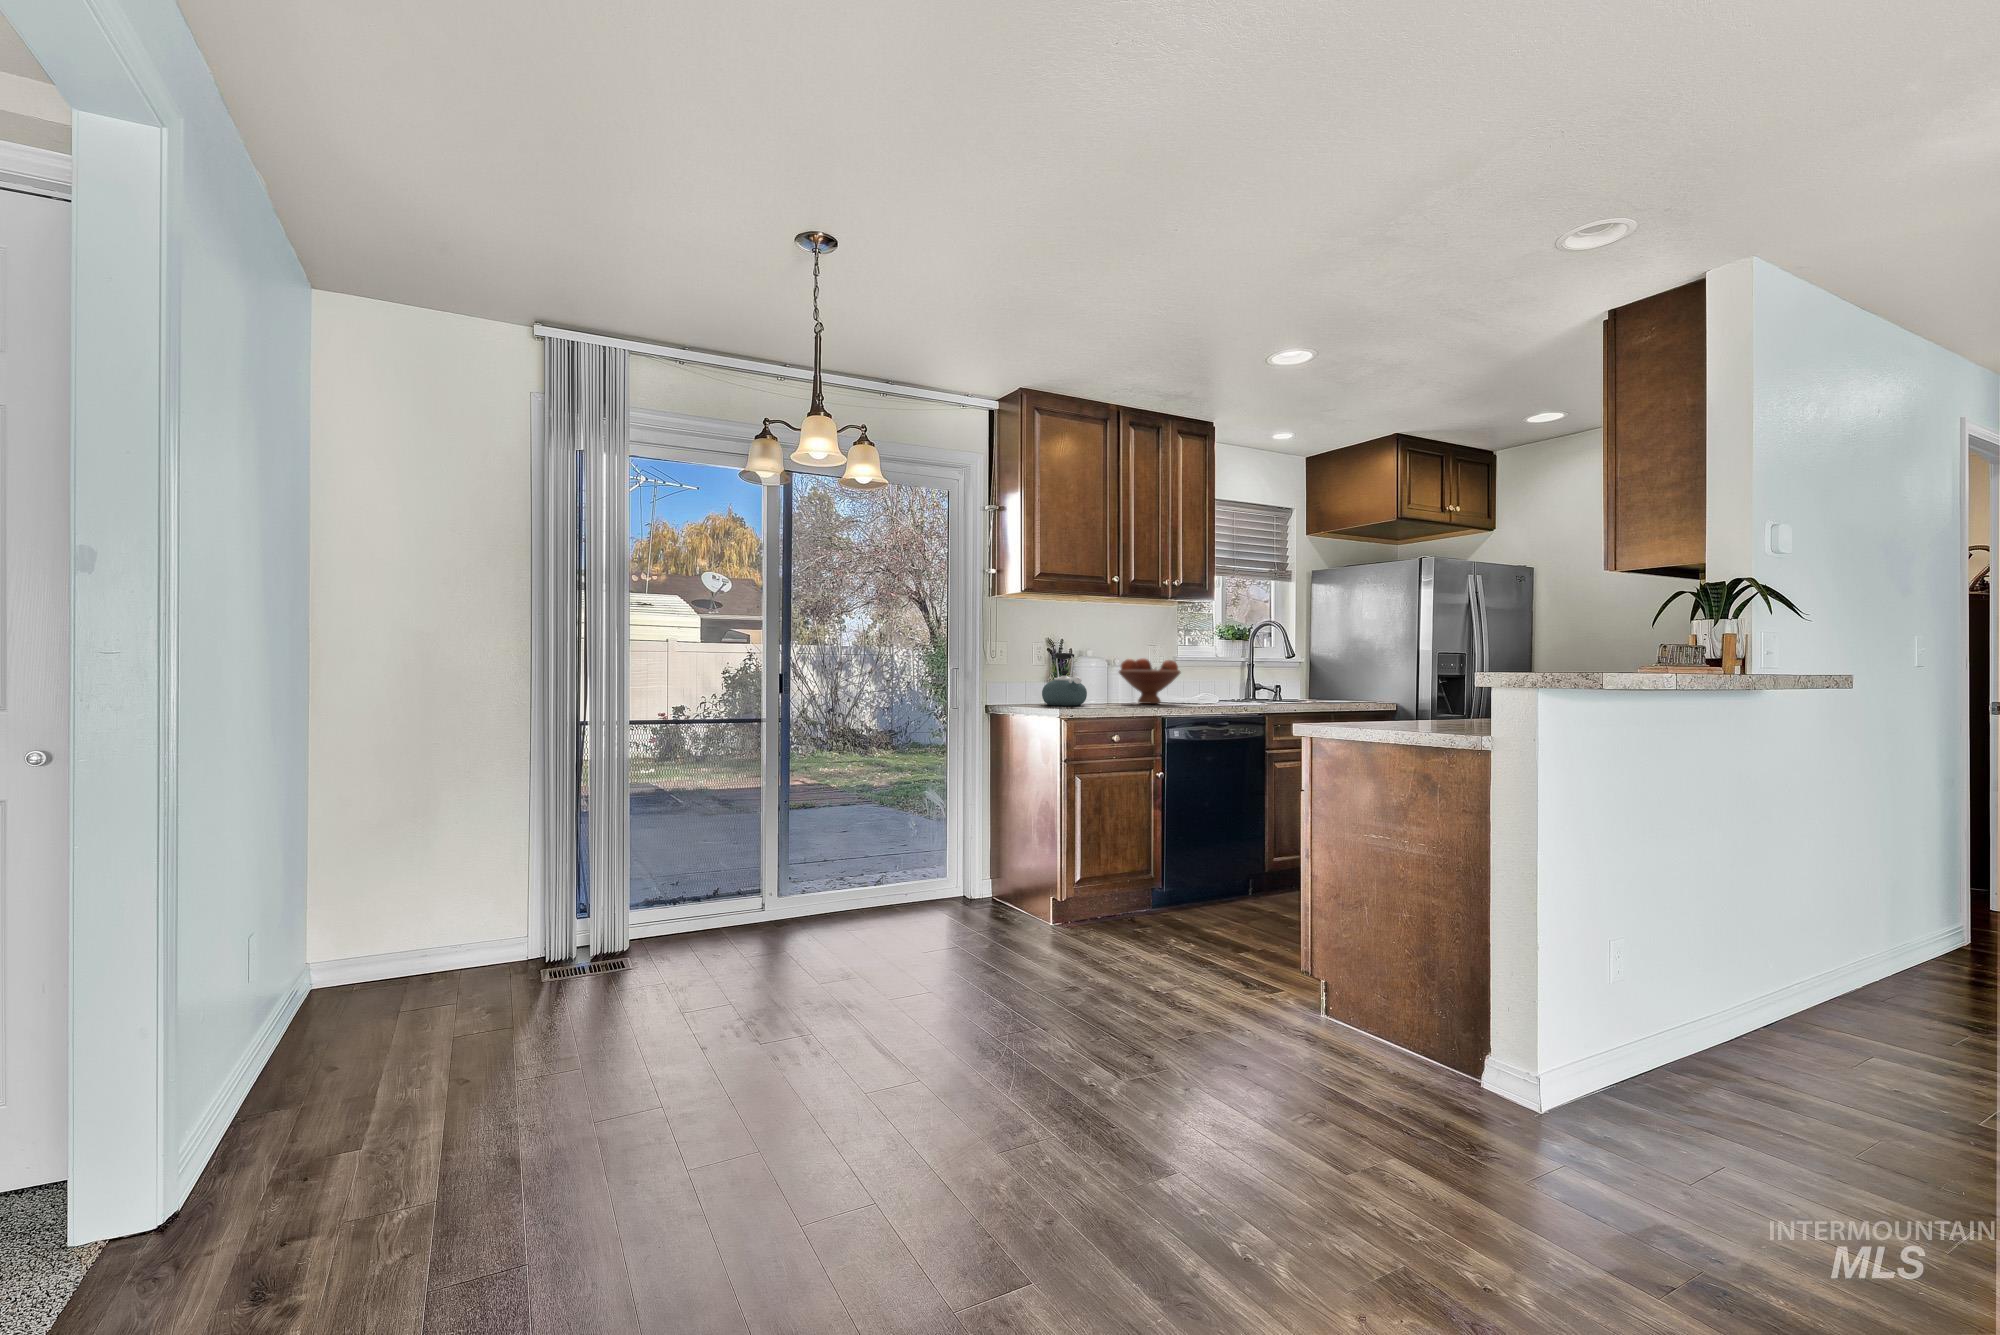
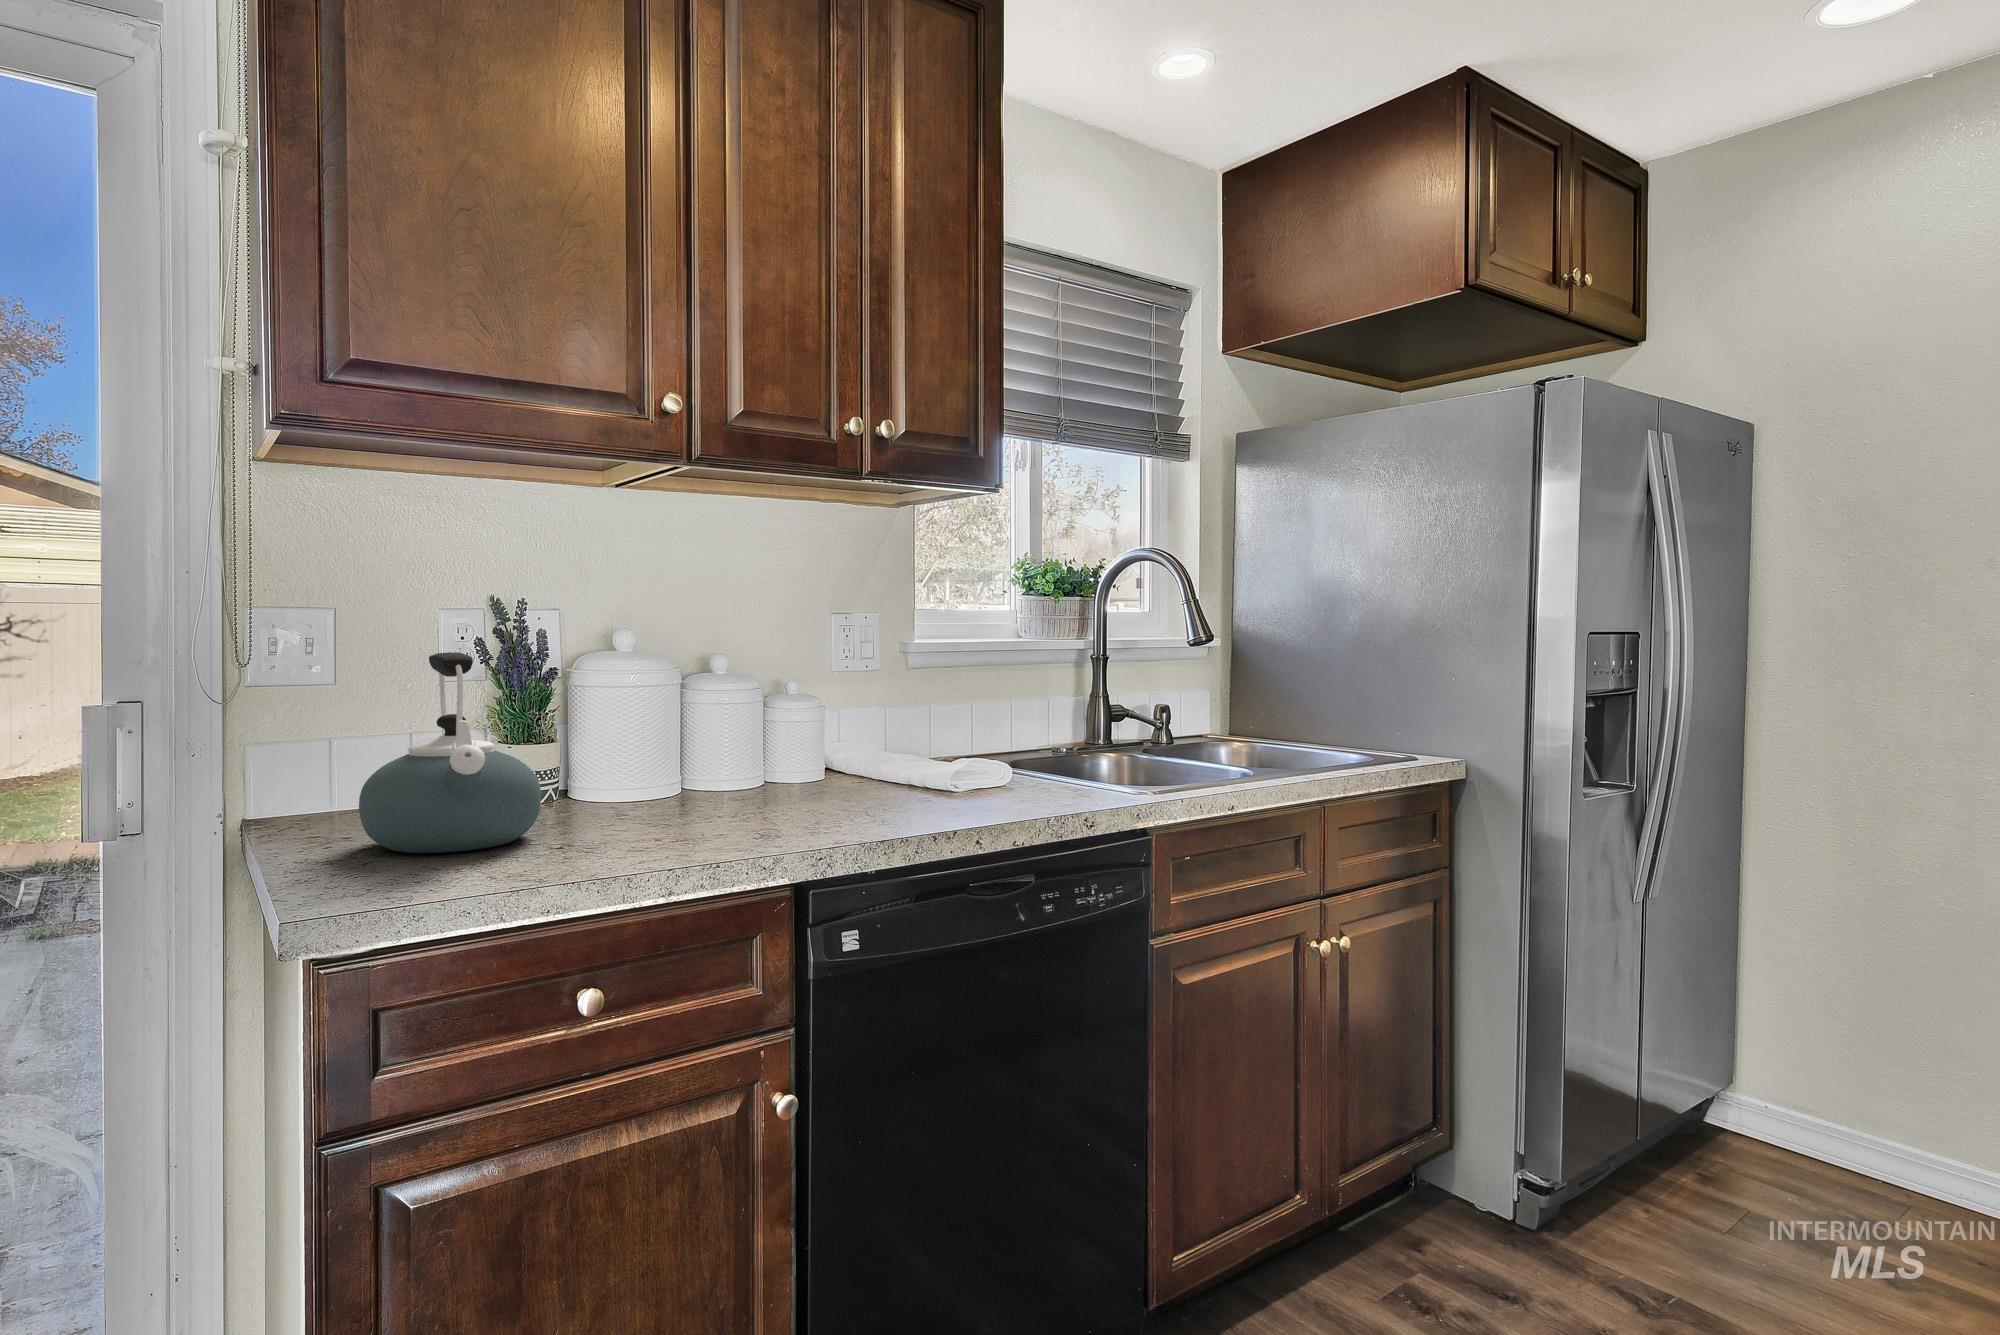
fruit bowl: present [1119,658,1180,704] -> none [686,659,892,813]

